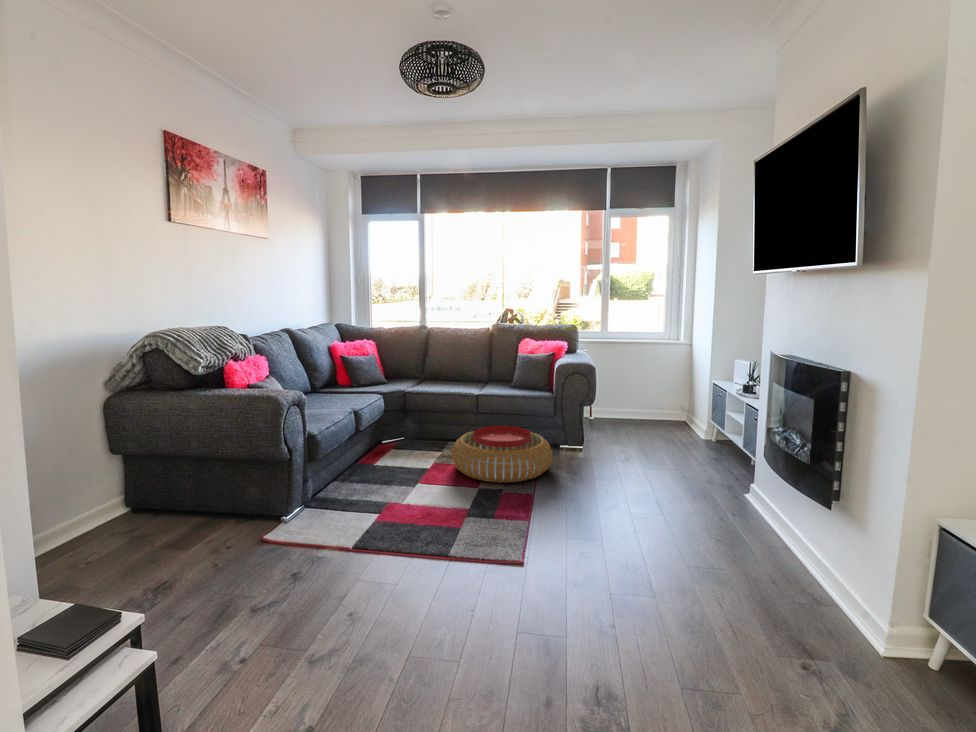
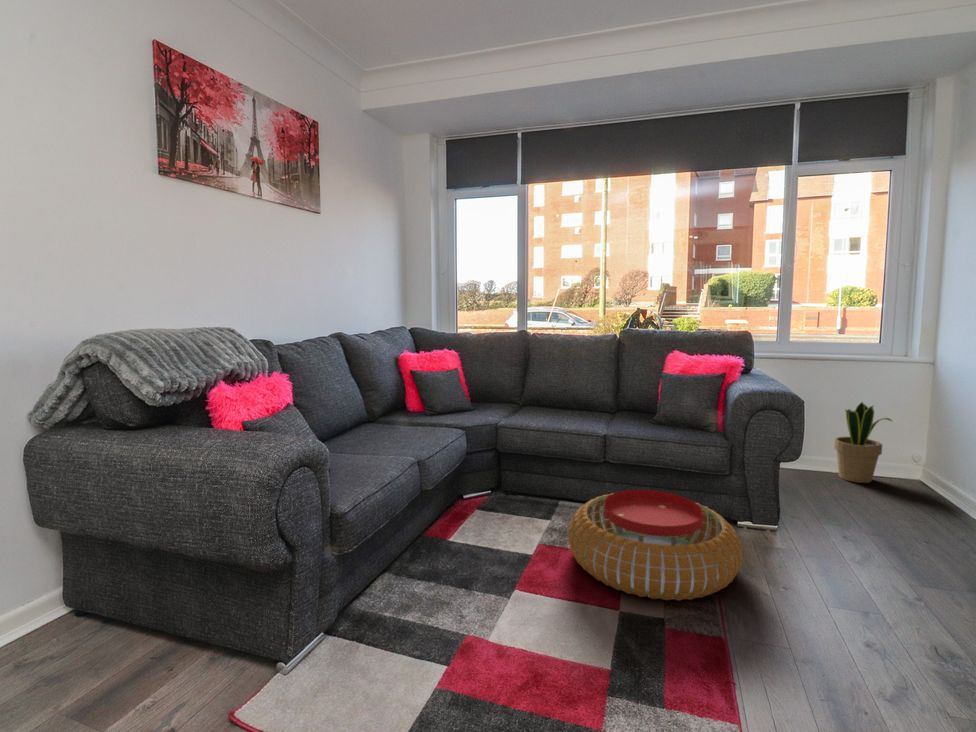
potted plant: none [631,371,662,423] -> present [834,402,892,483]

